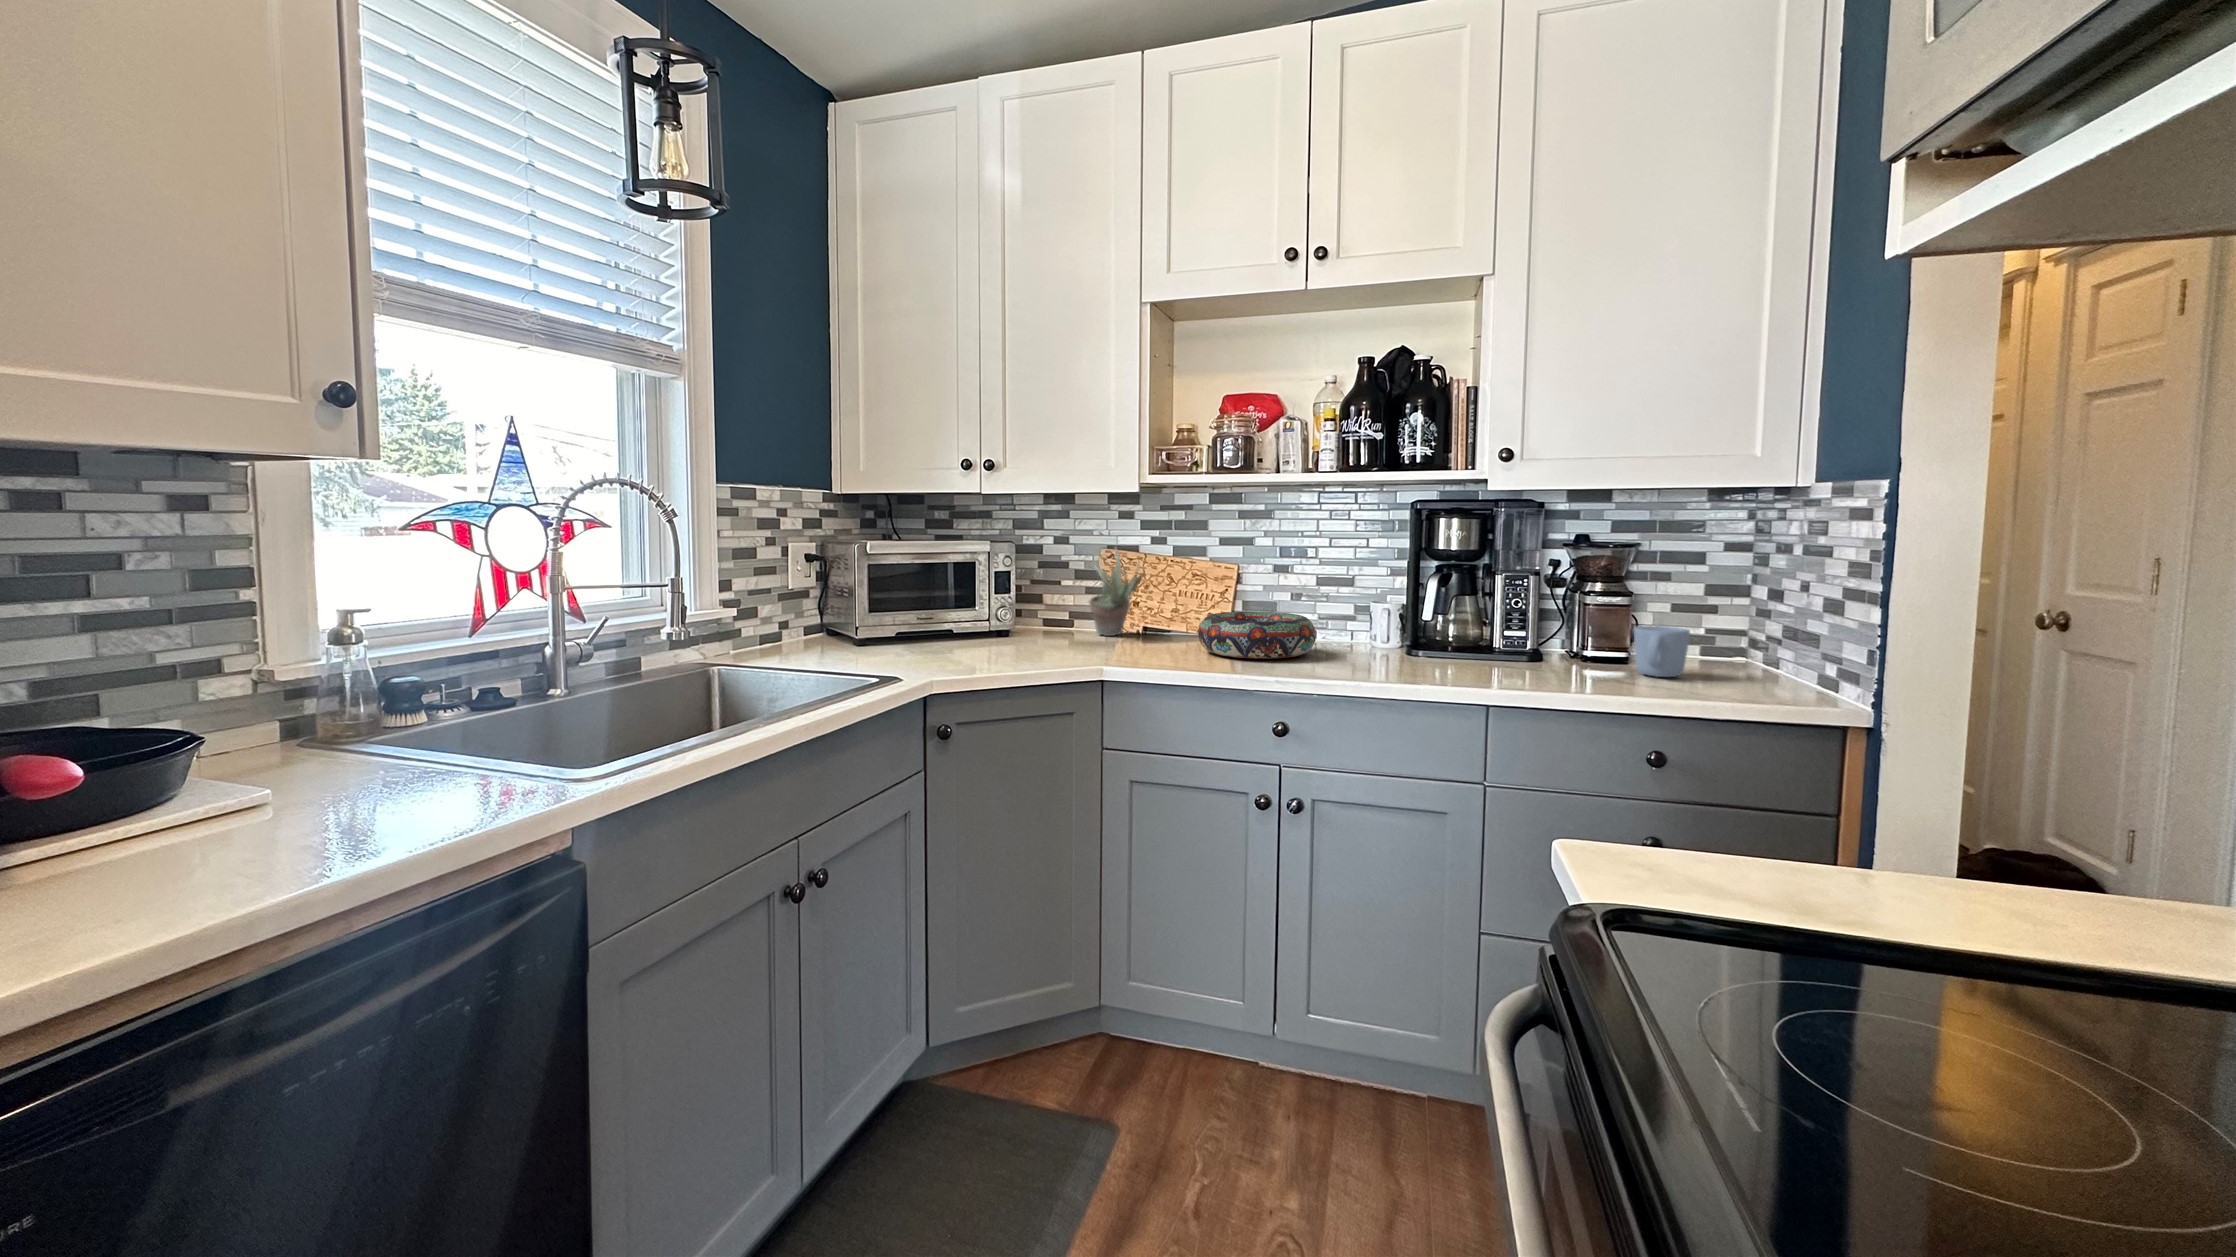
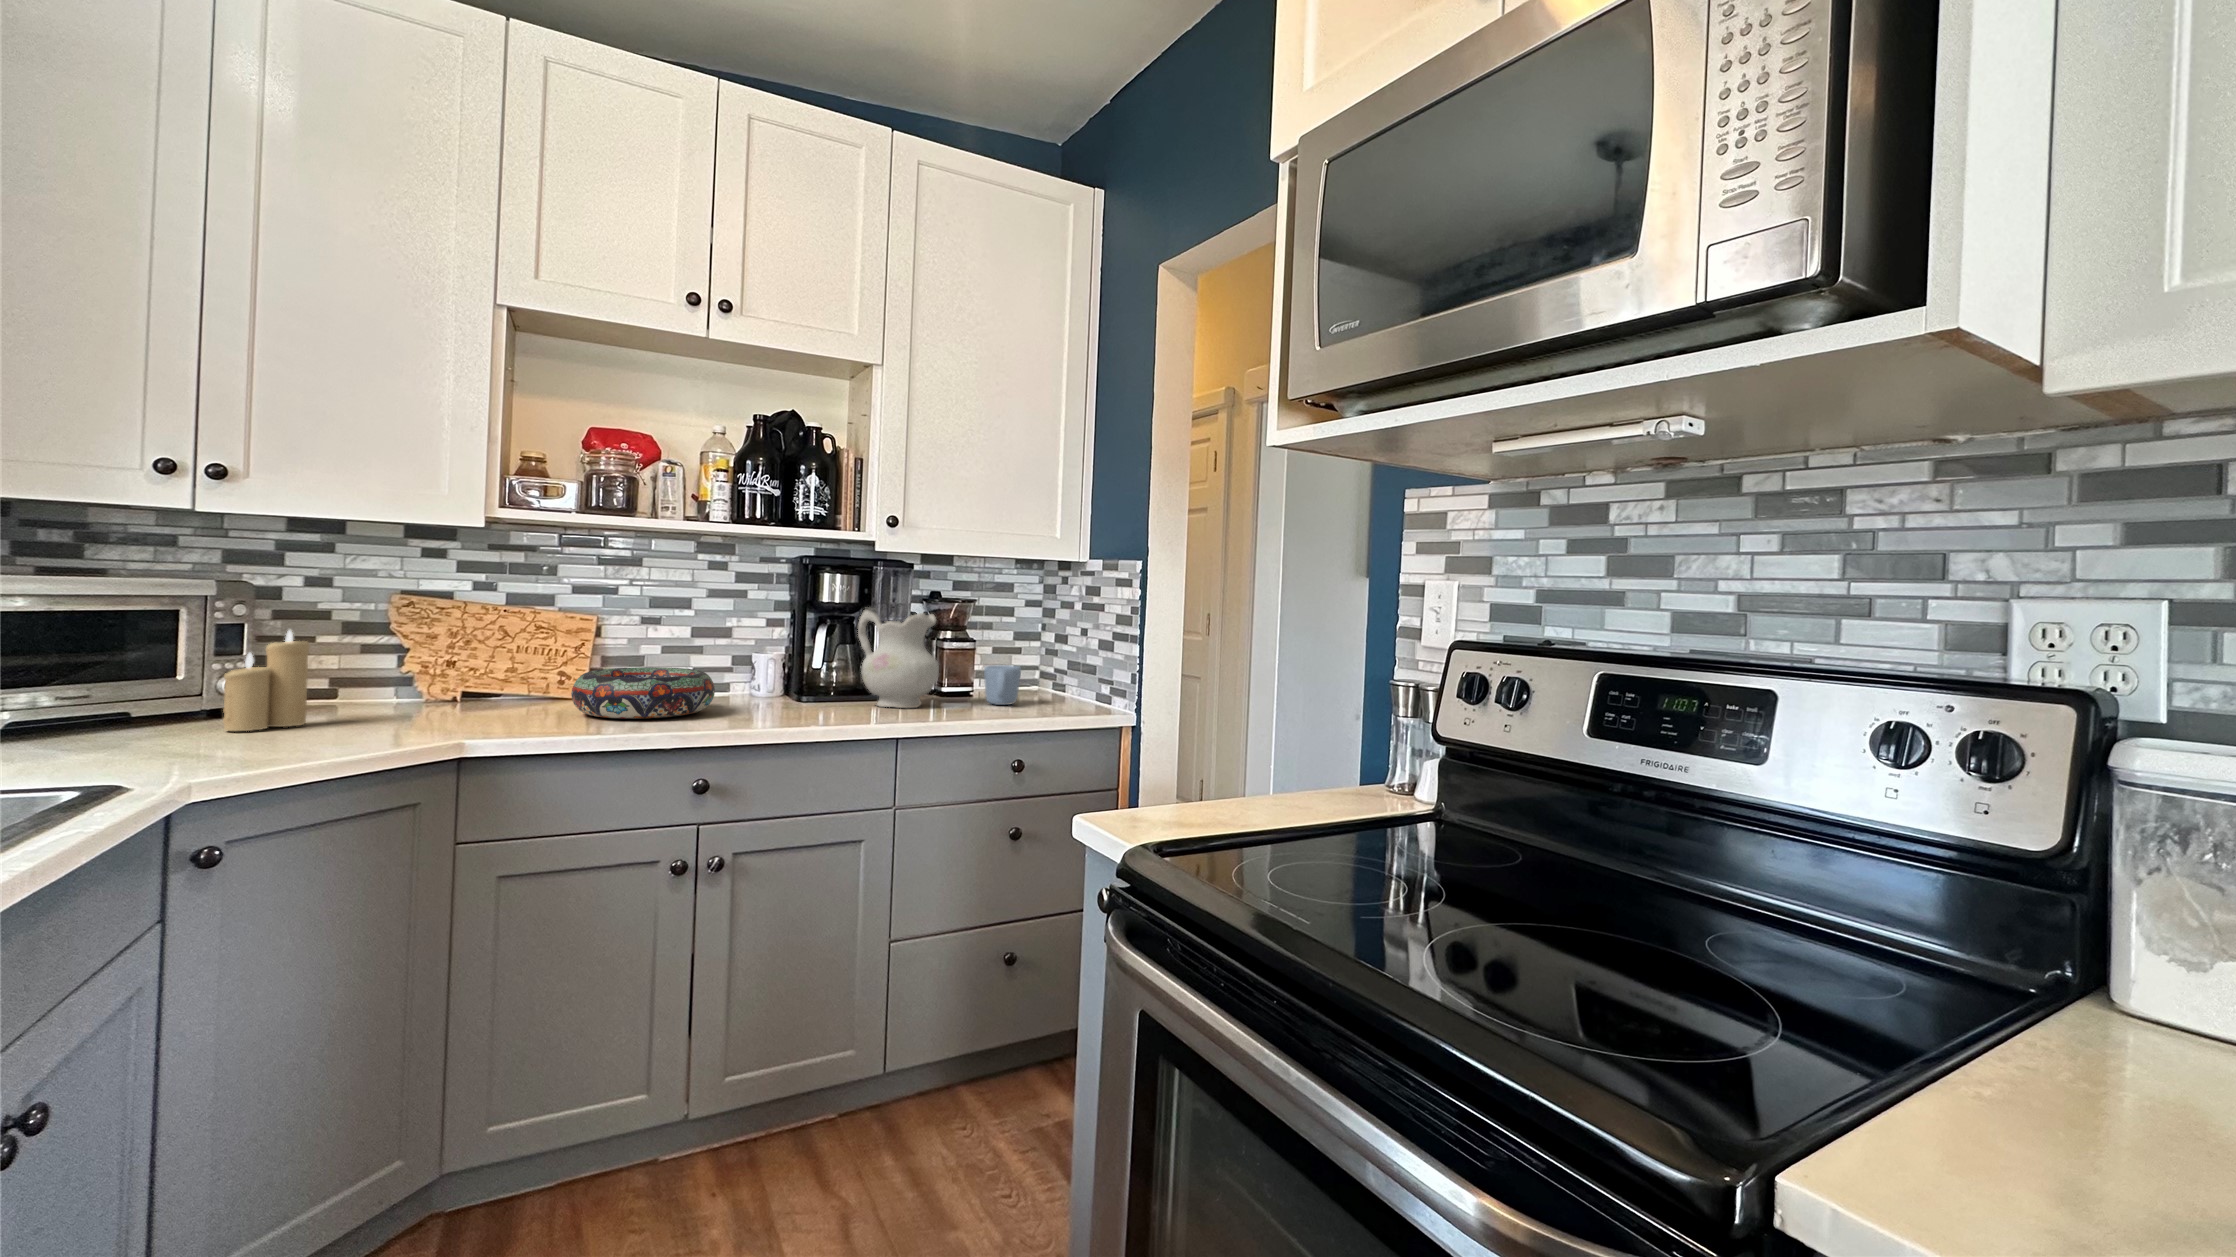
succulent plant: present [1089,548,1143,636] -> none [376,592,471,708]
ceramic pitcher: none [1472,554,1569,671] -> present [858,608,939,708]
candle: none [990,575,1036,645] -> present [223,630,309,731]

